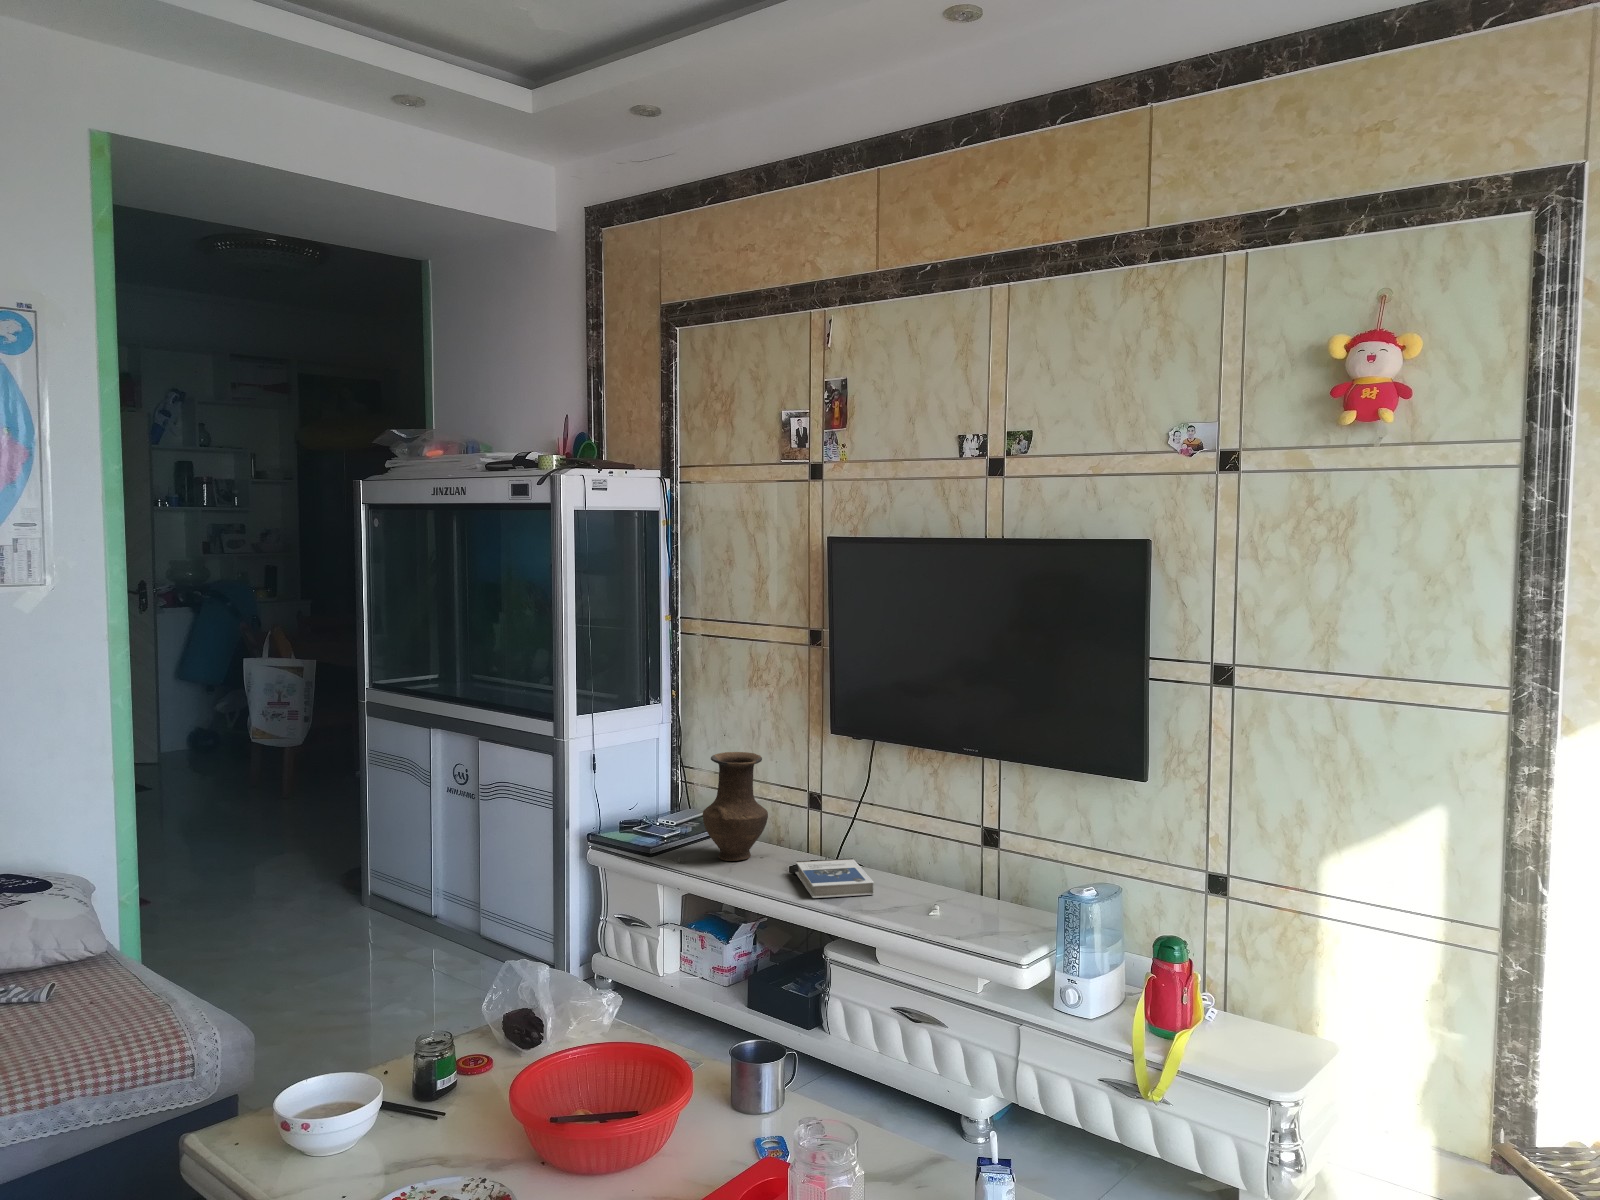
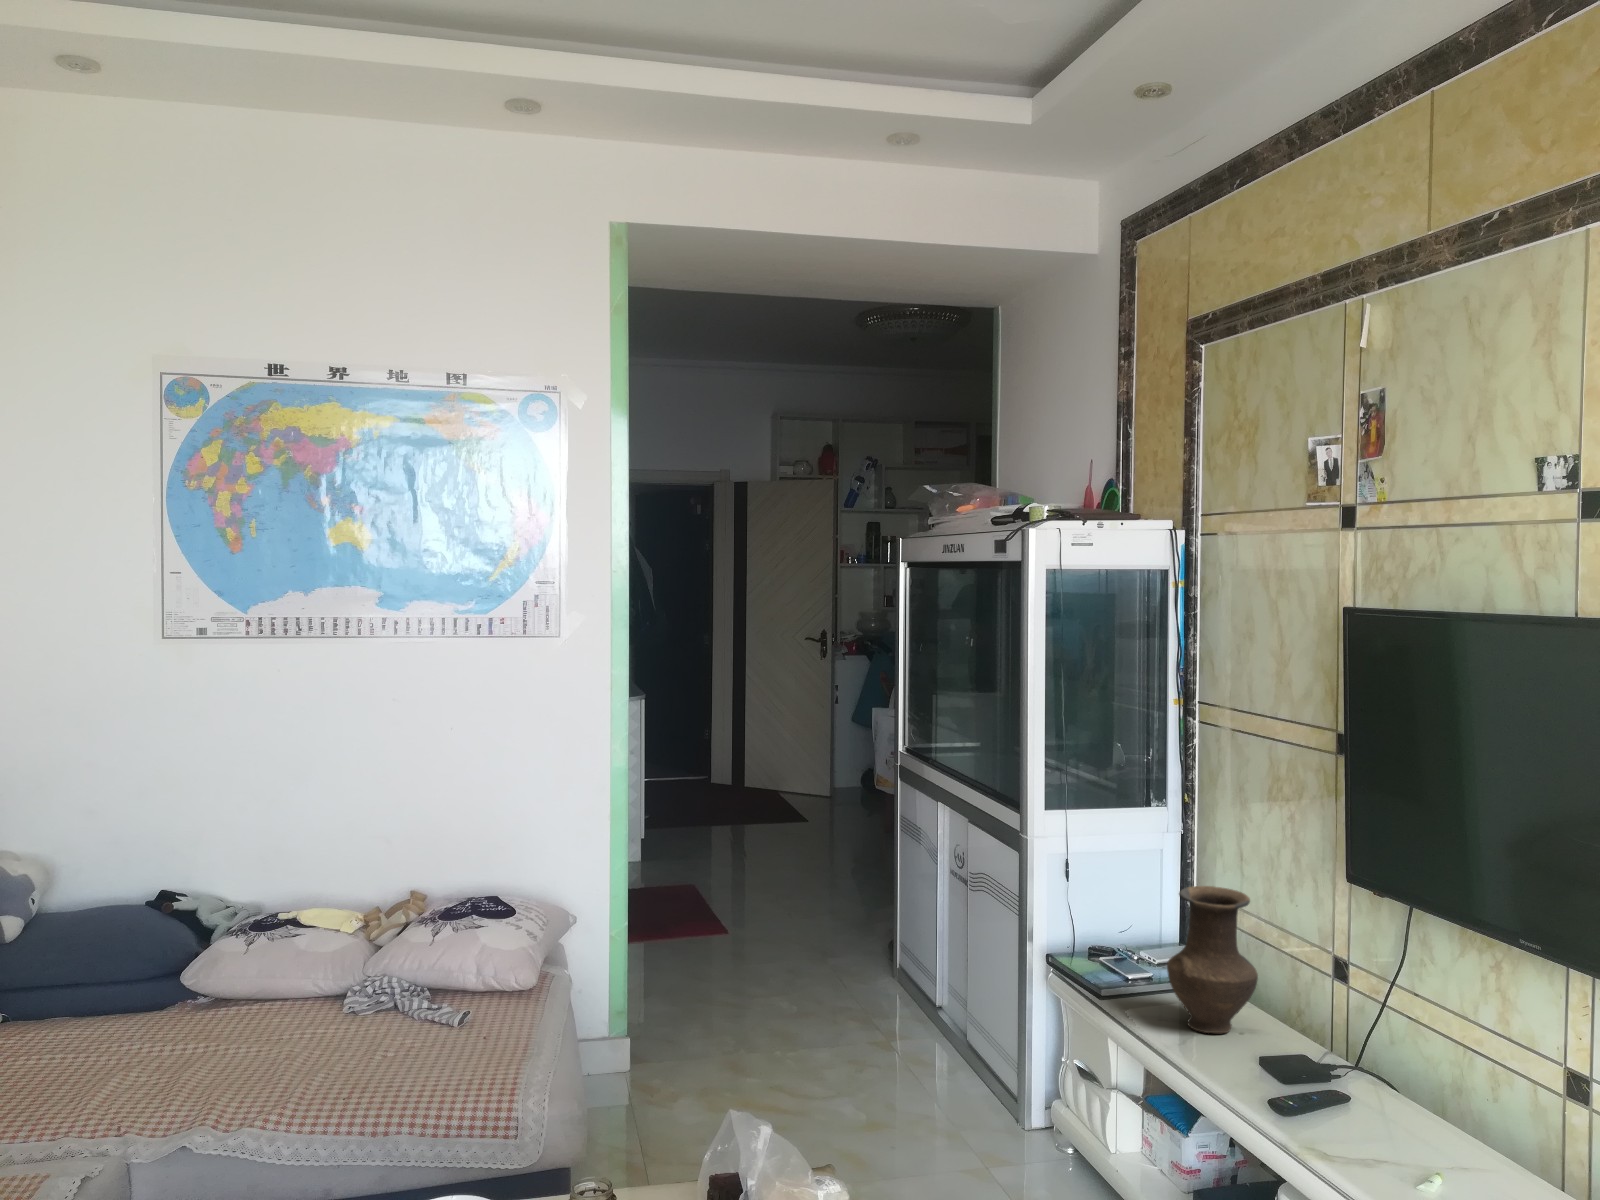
hardback book: present [796,858,874,898] -> none [1266,1055,1364,1135]

